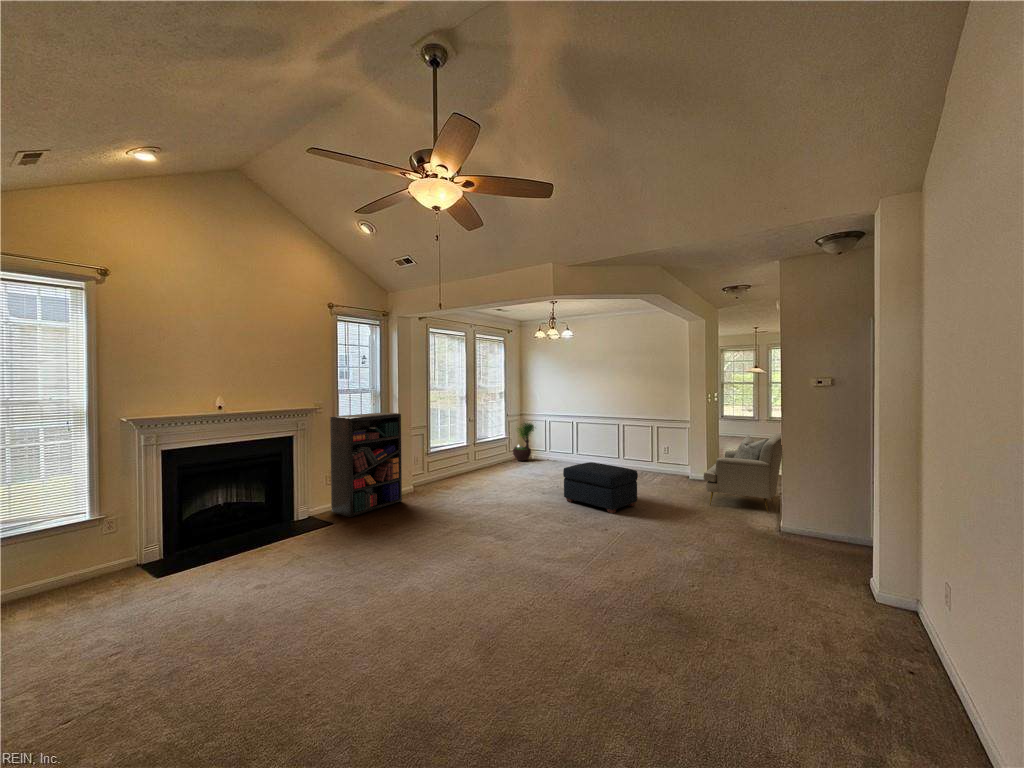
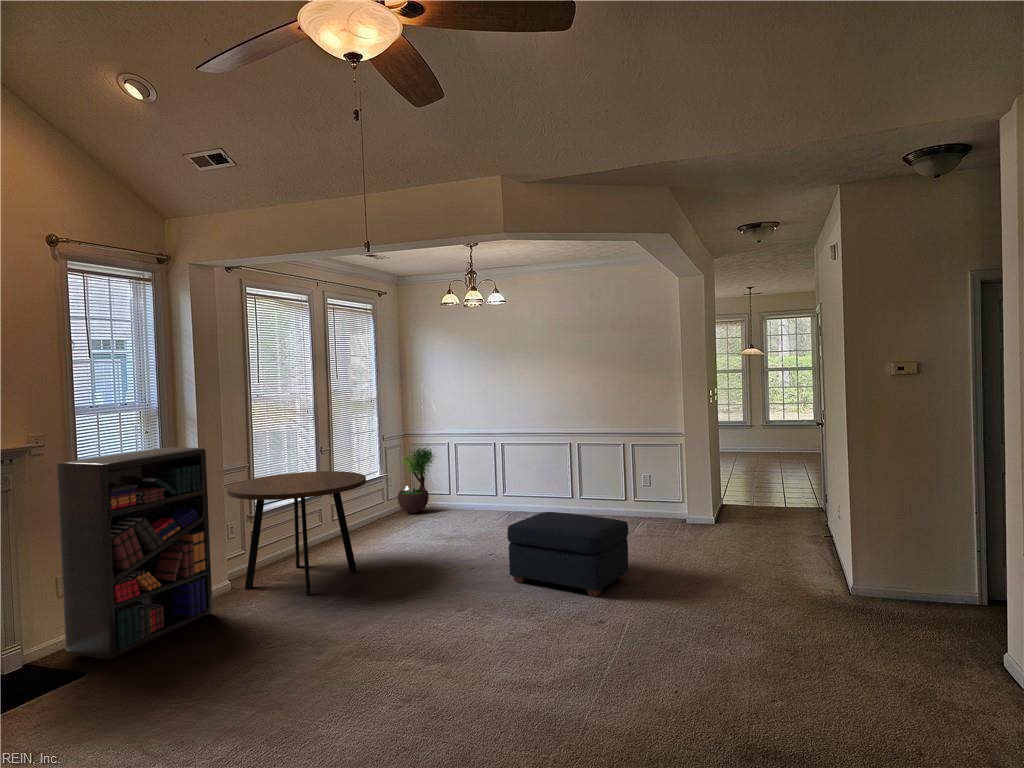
dining table: none [413,431,487,498] -> present [227,471,366,596]
armchair: present [704,433,782,513] -> none [724,449,836,572]

